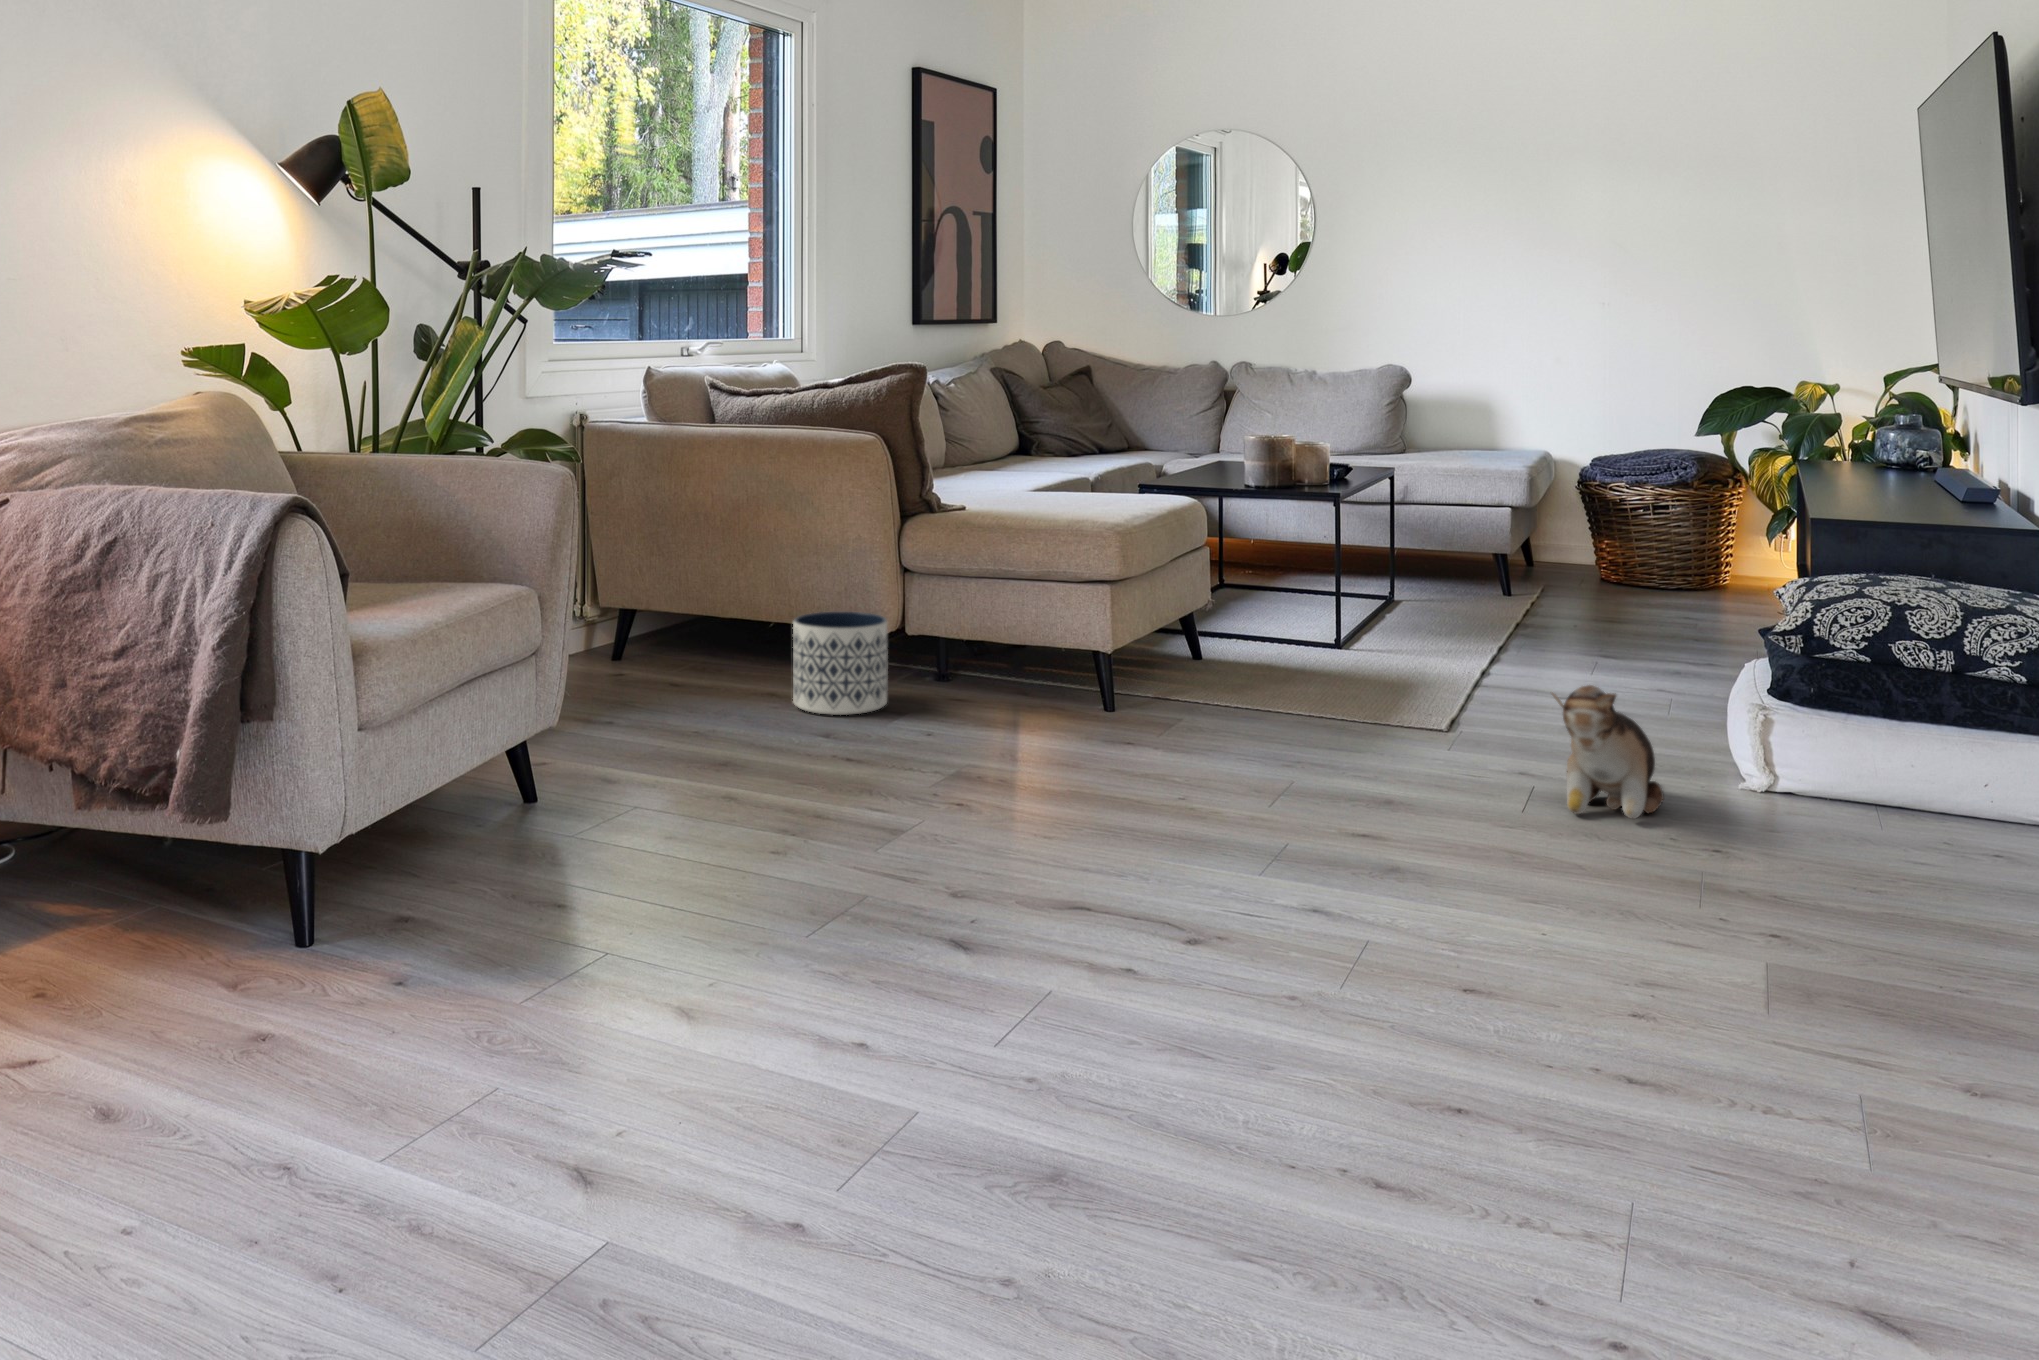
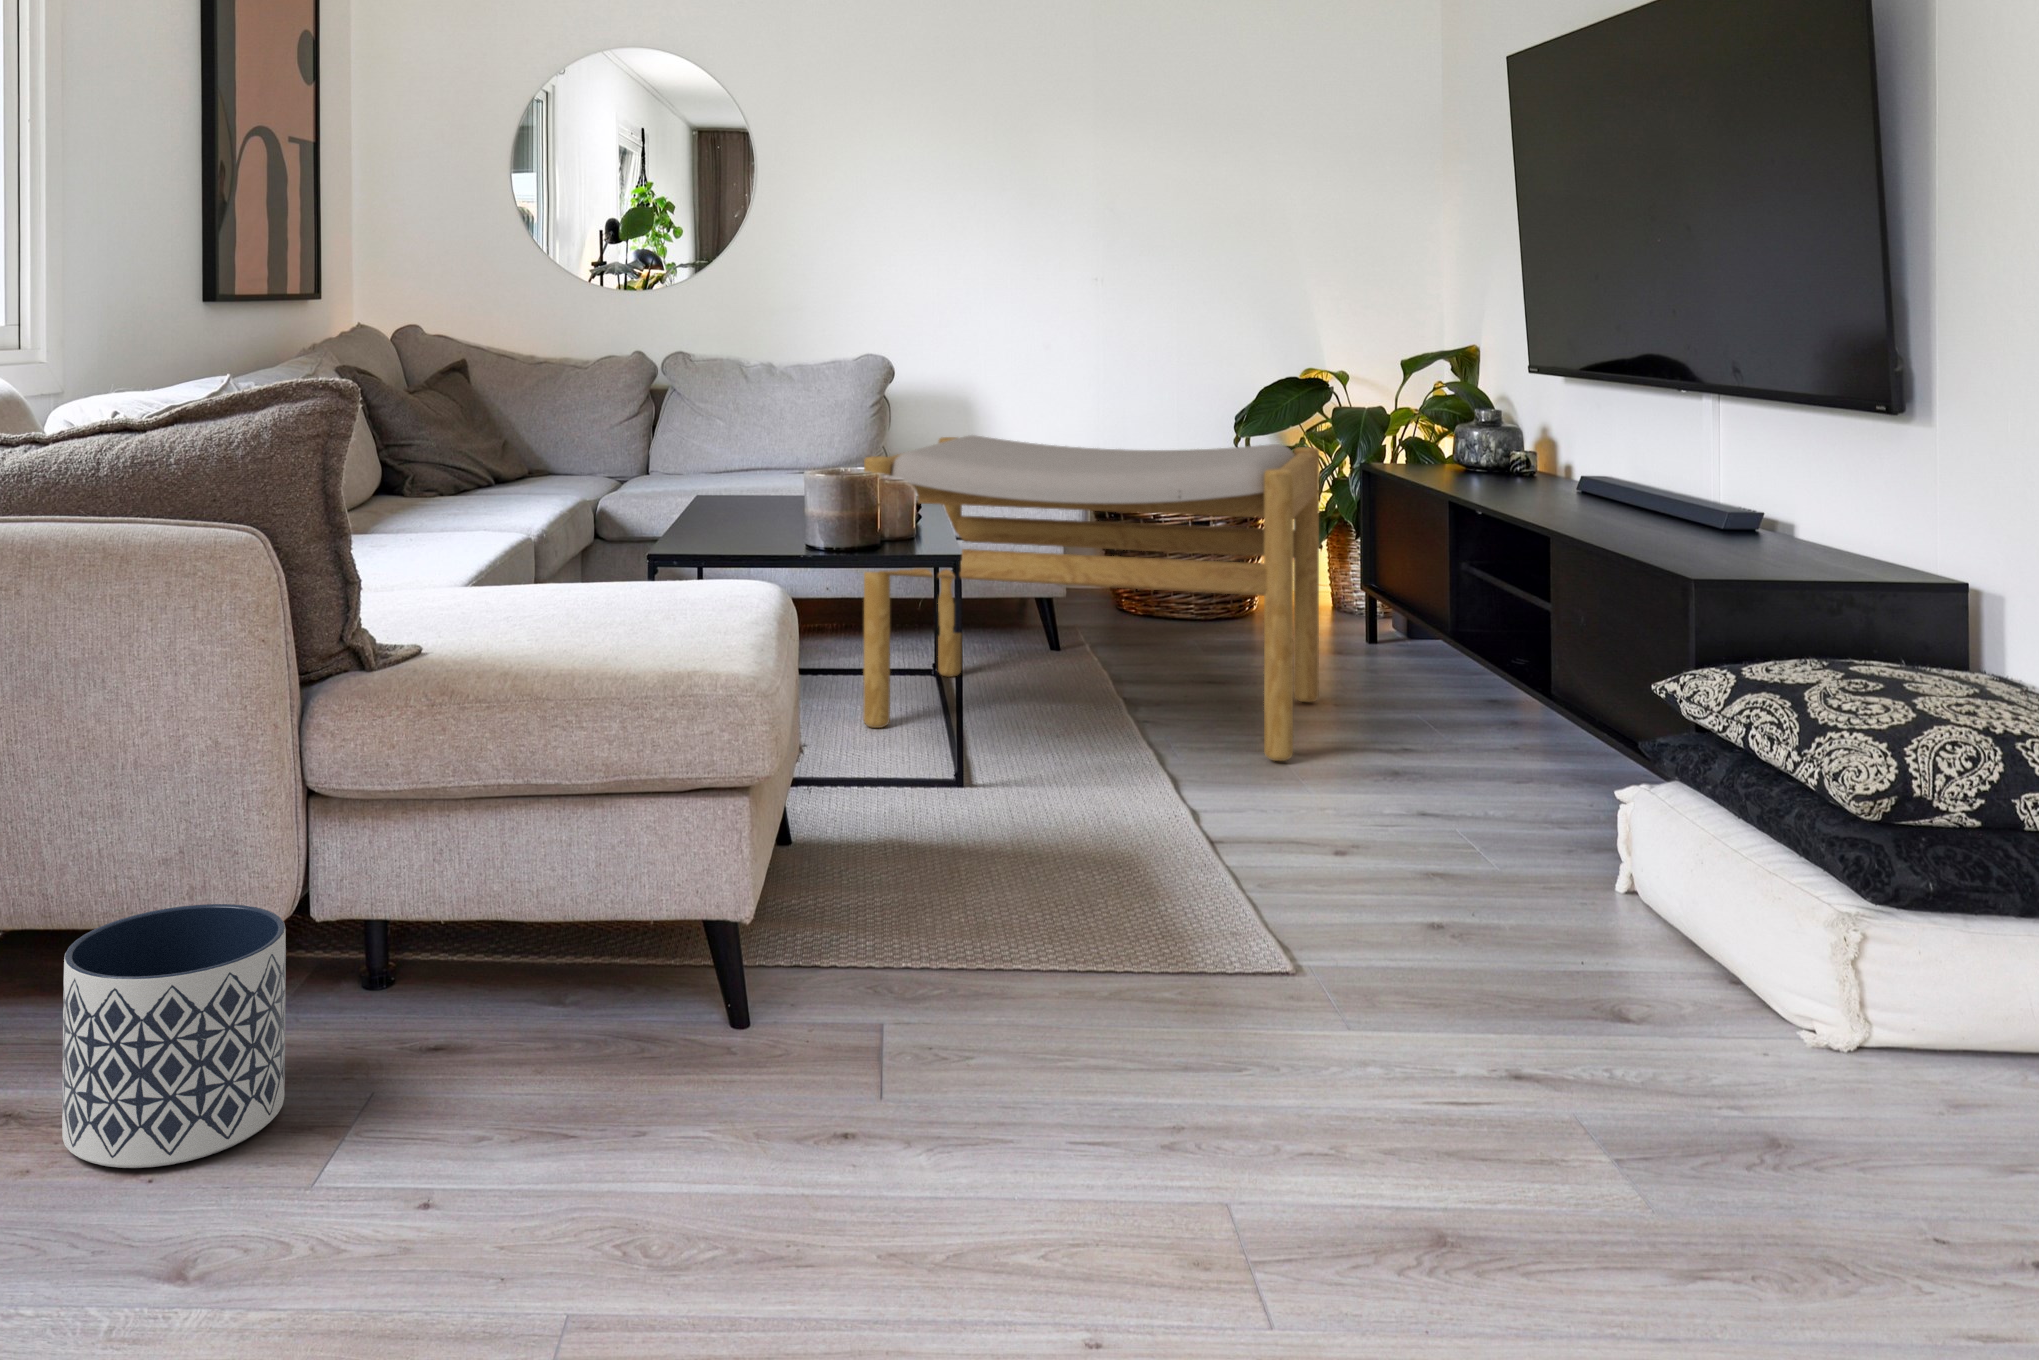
footstool: none [1306,421,1677,655] -> present [863,435,1319,761]
plush toy: present [1552,685,1663,819] -> none [1631,949,1806,1177]

